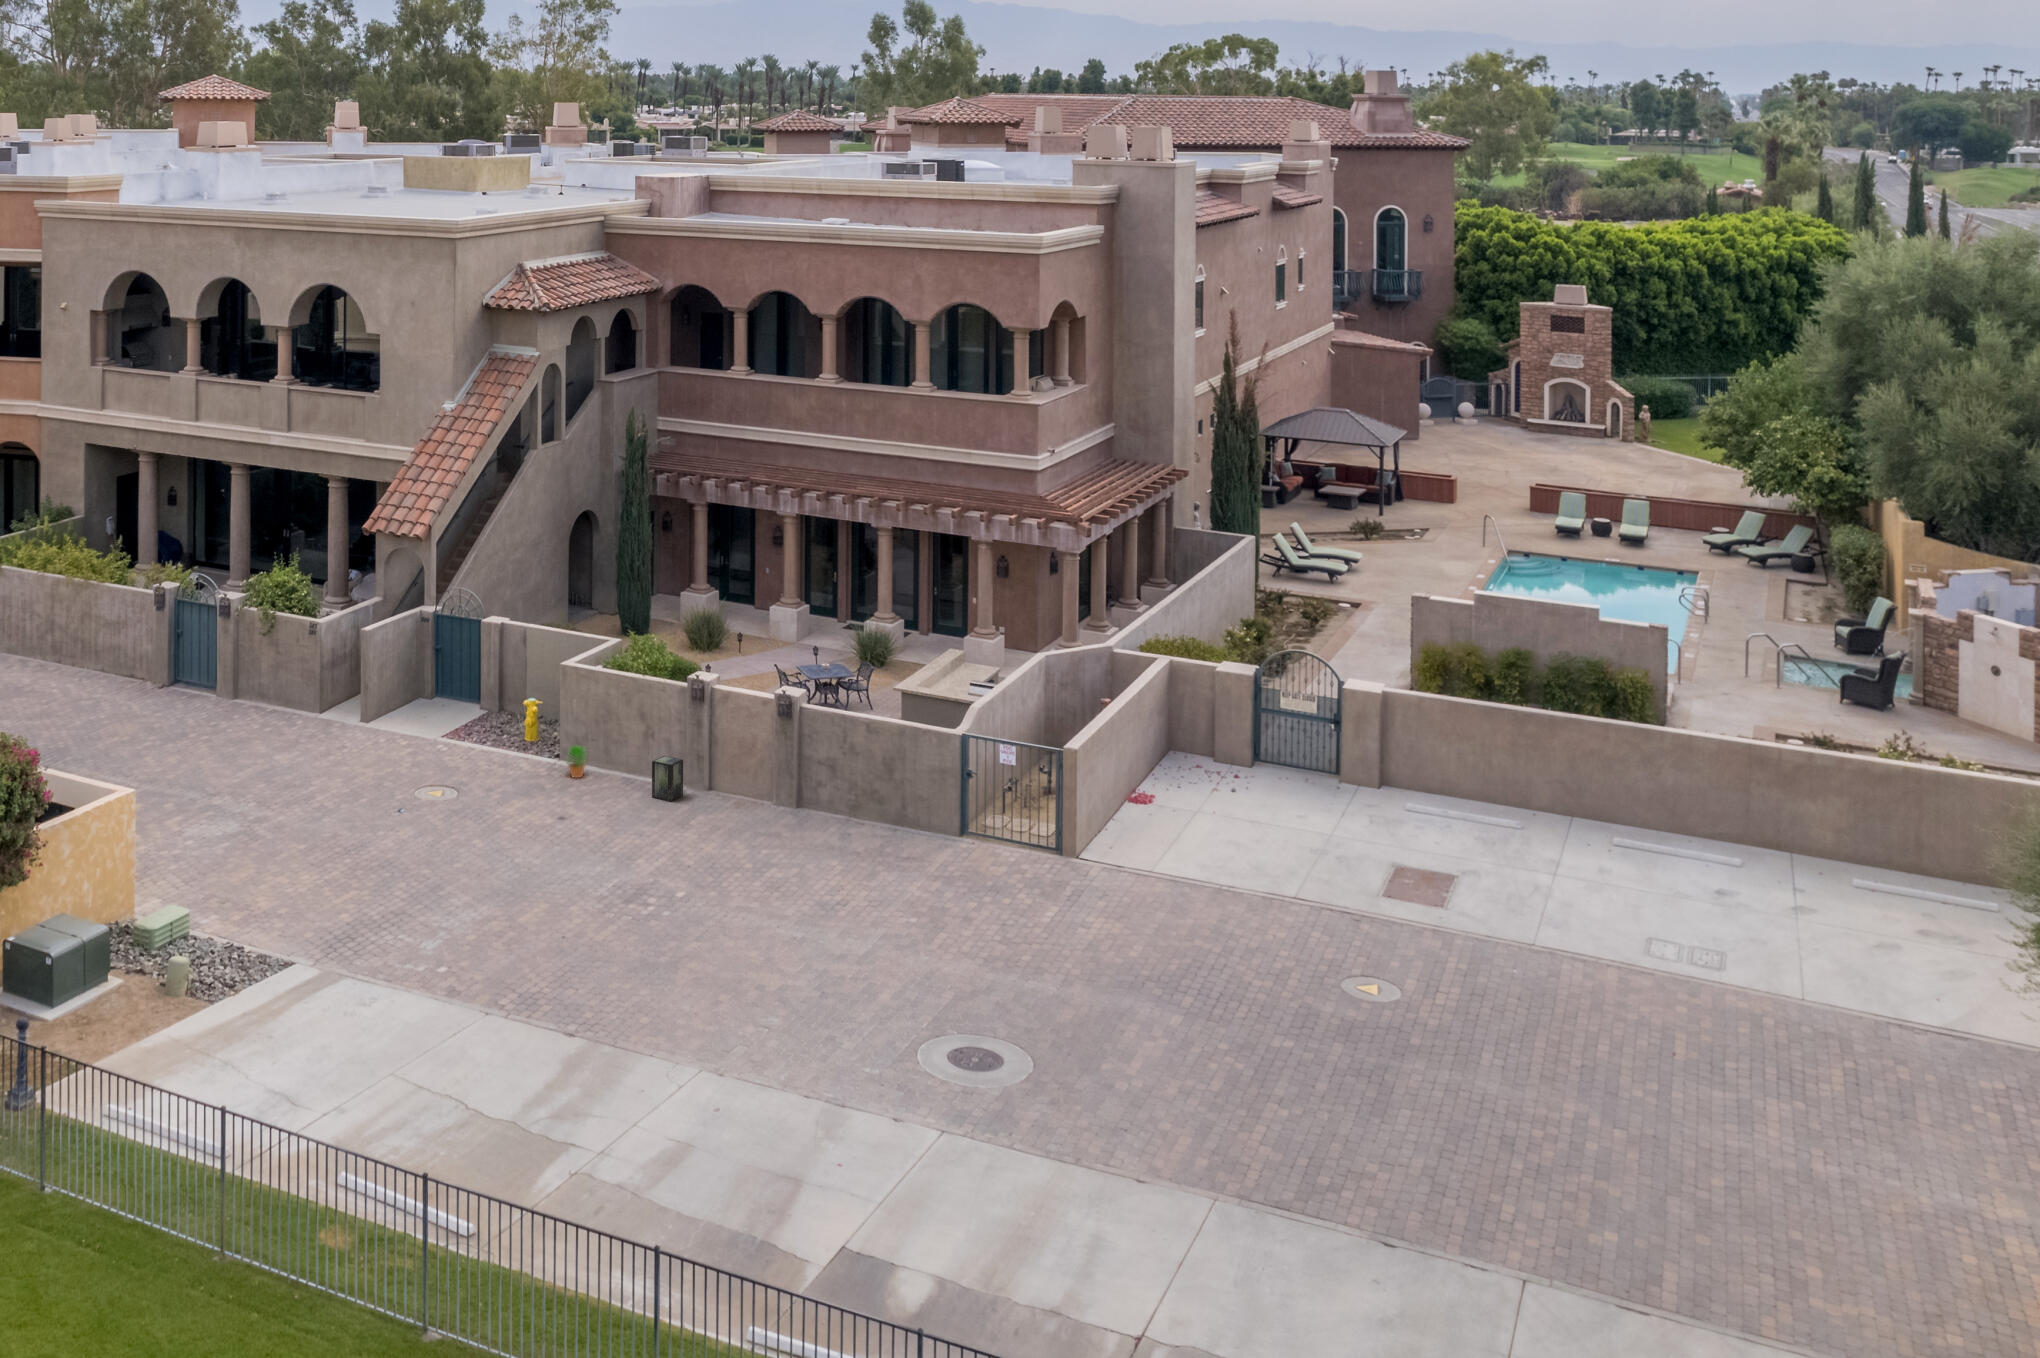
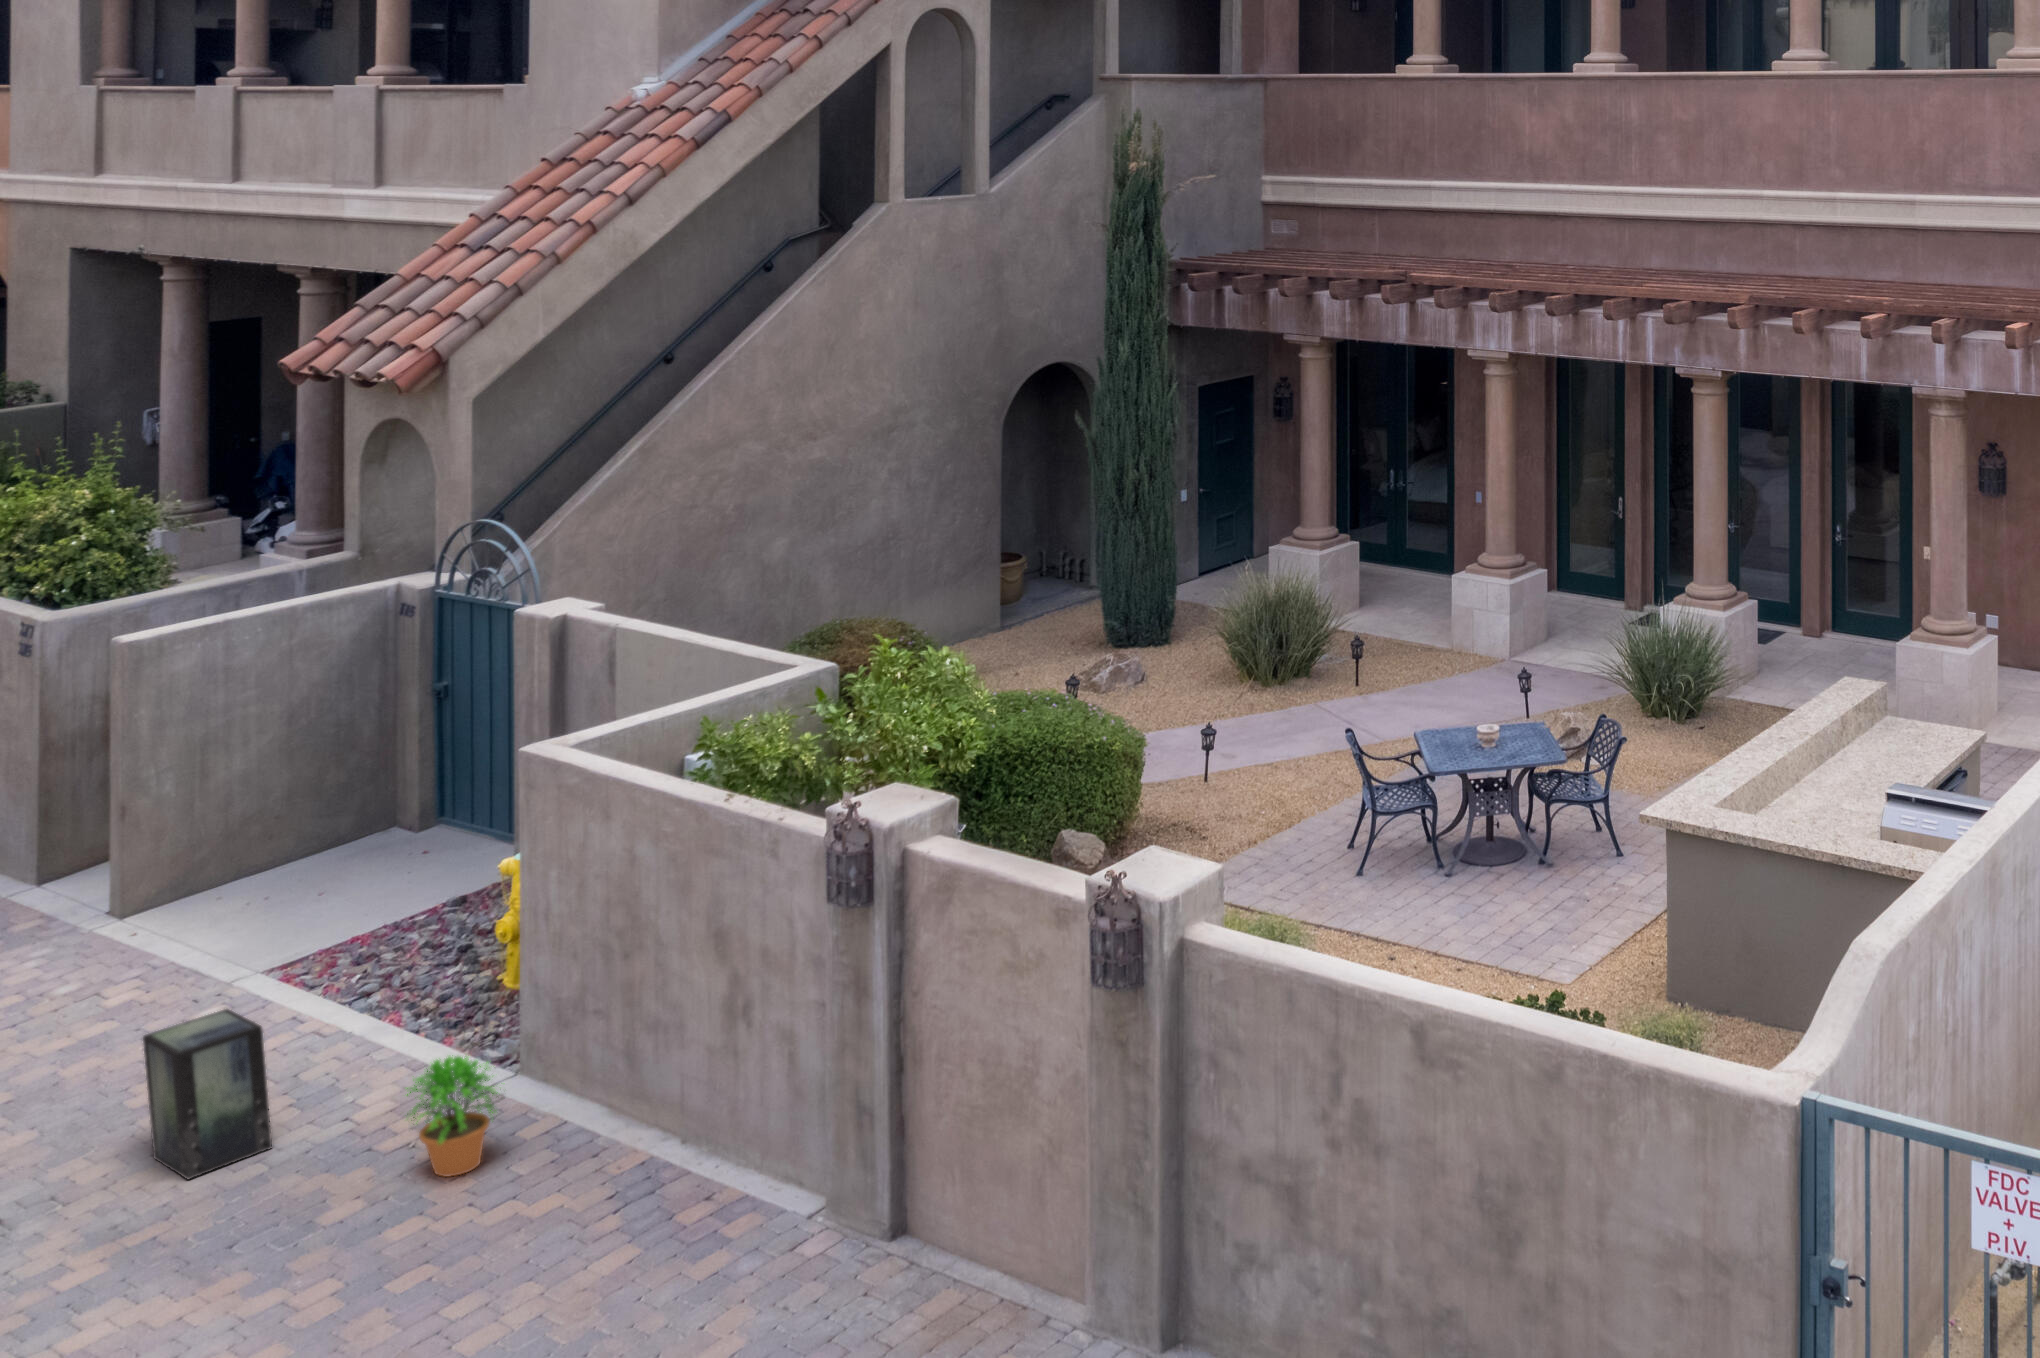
storage box: present [652,756,683,802] -> present [143,1009,272,1179]

